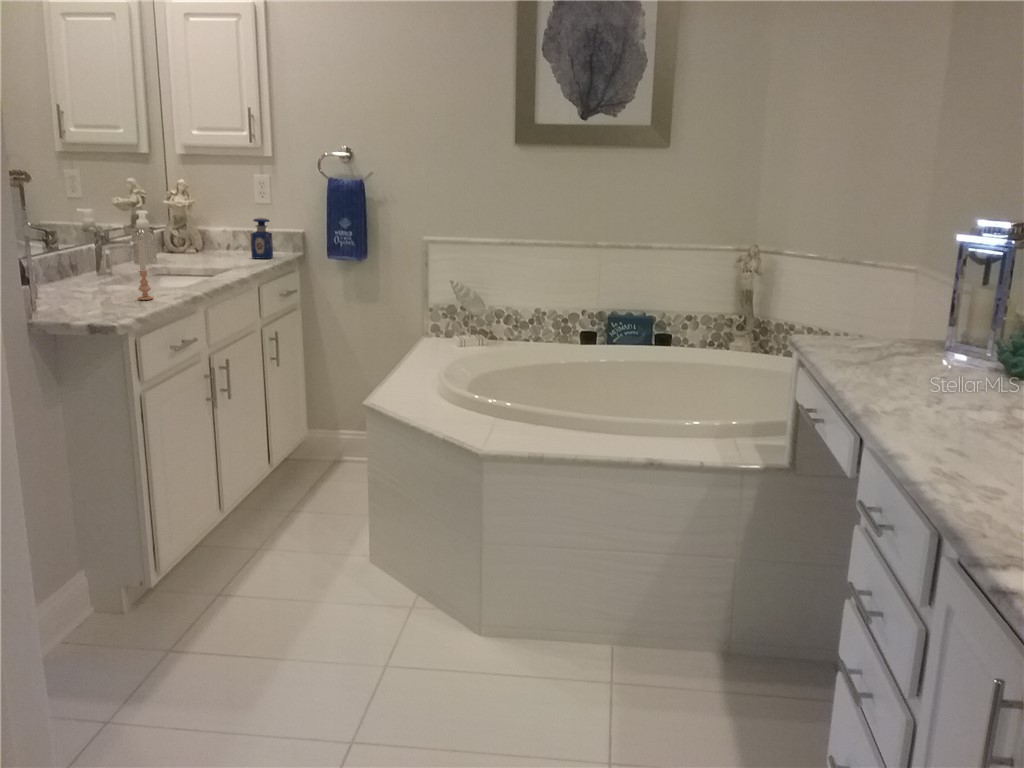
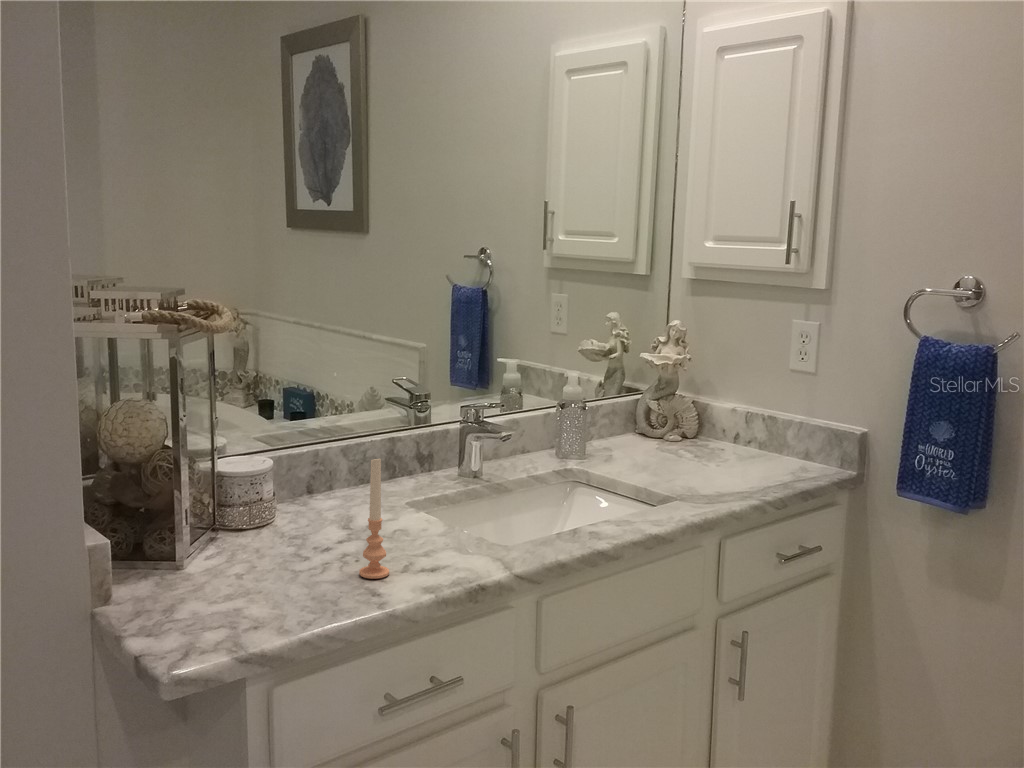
perfume bottle: present [251,218,273,259] -> none [748,400,794,478]

